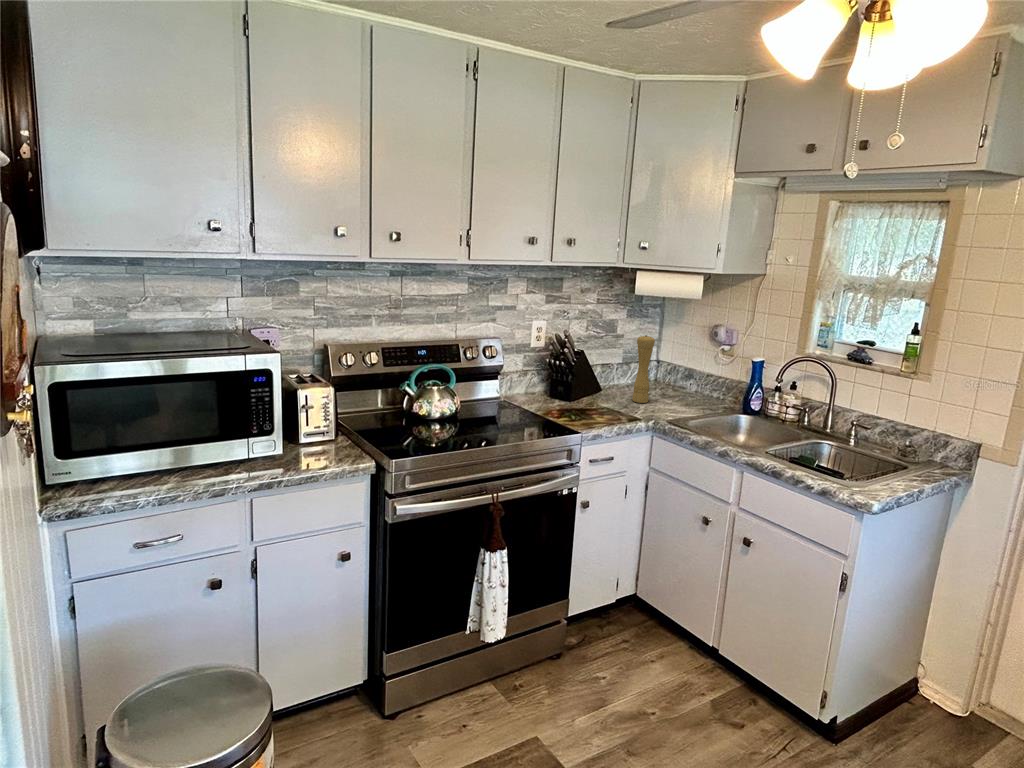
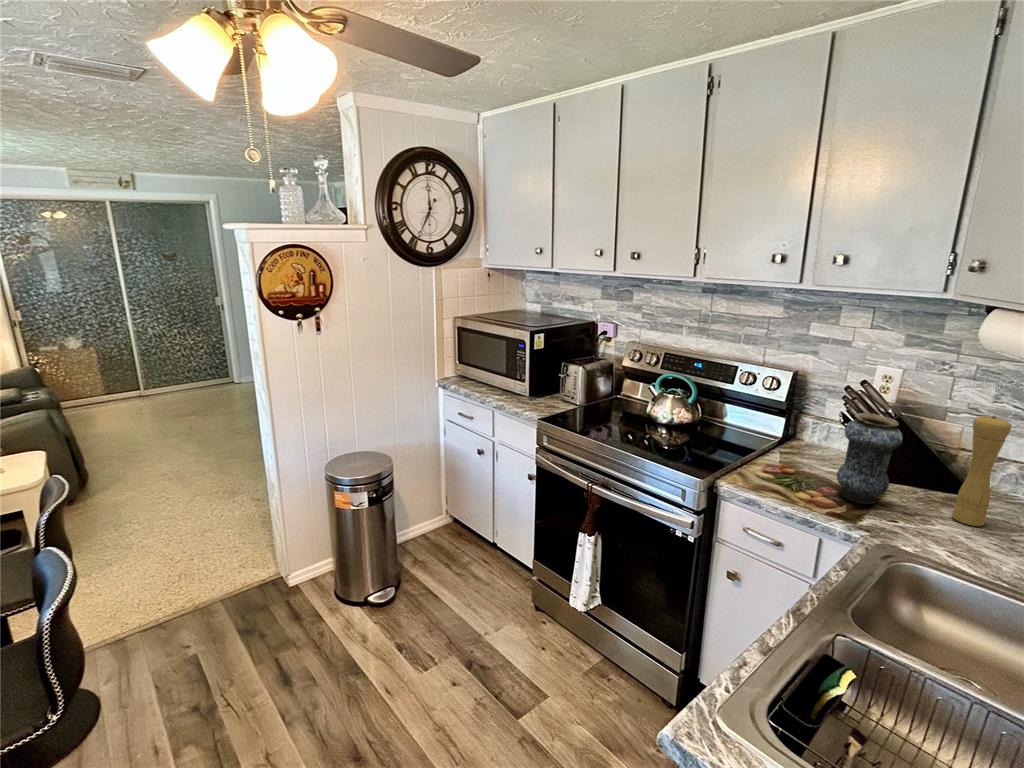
vase: none [594,351,630,413] -> present [837,413,902,504]

